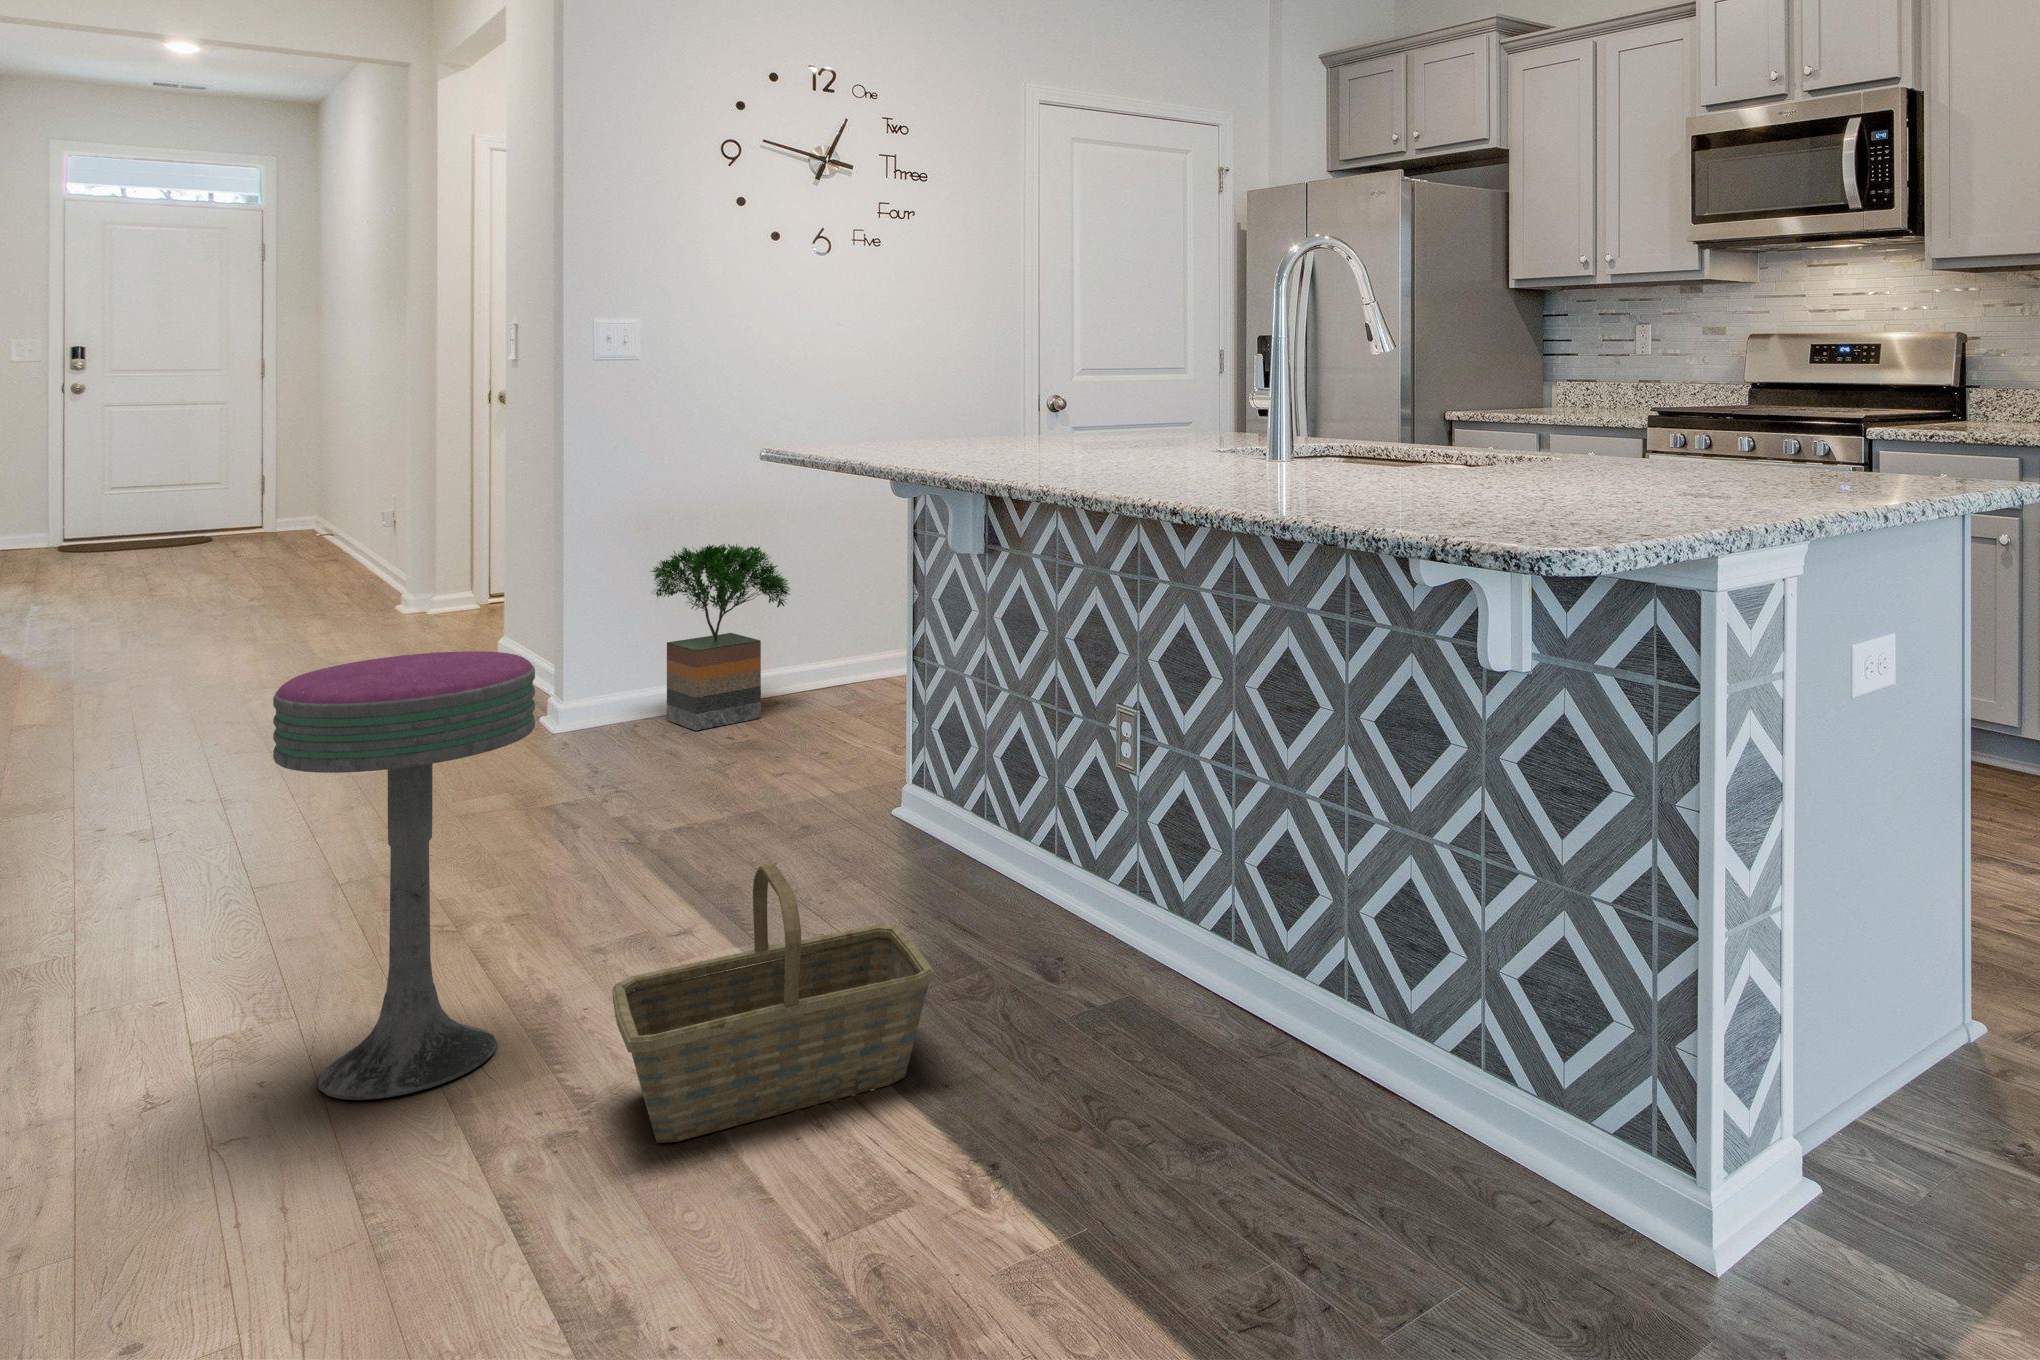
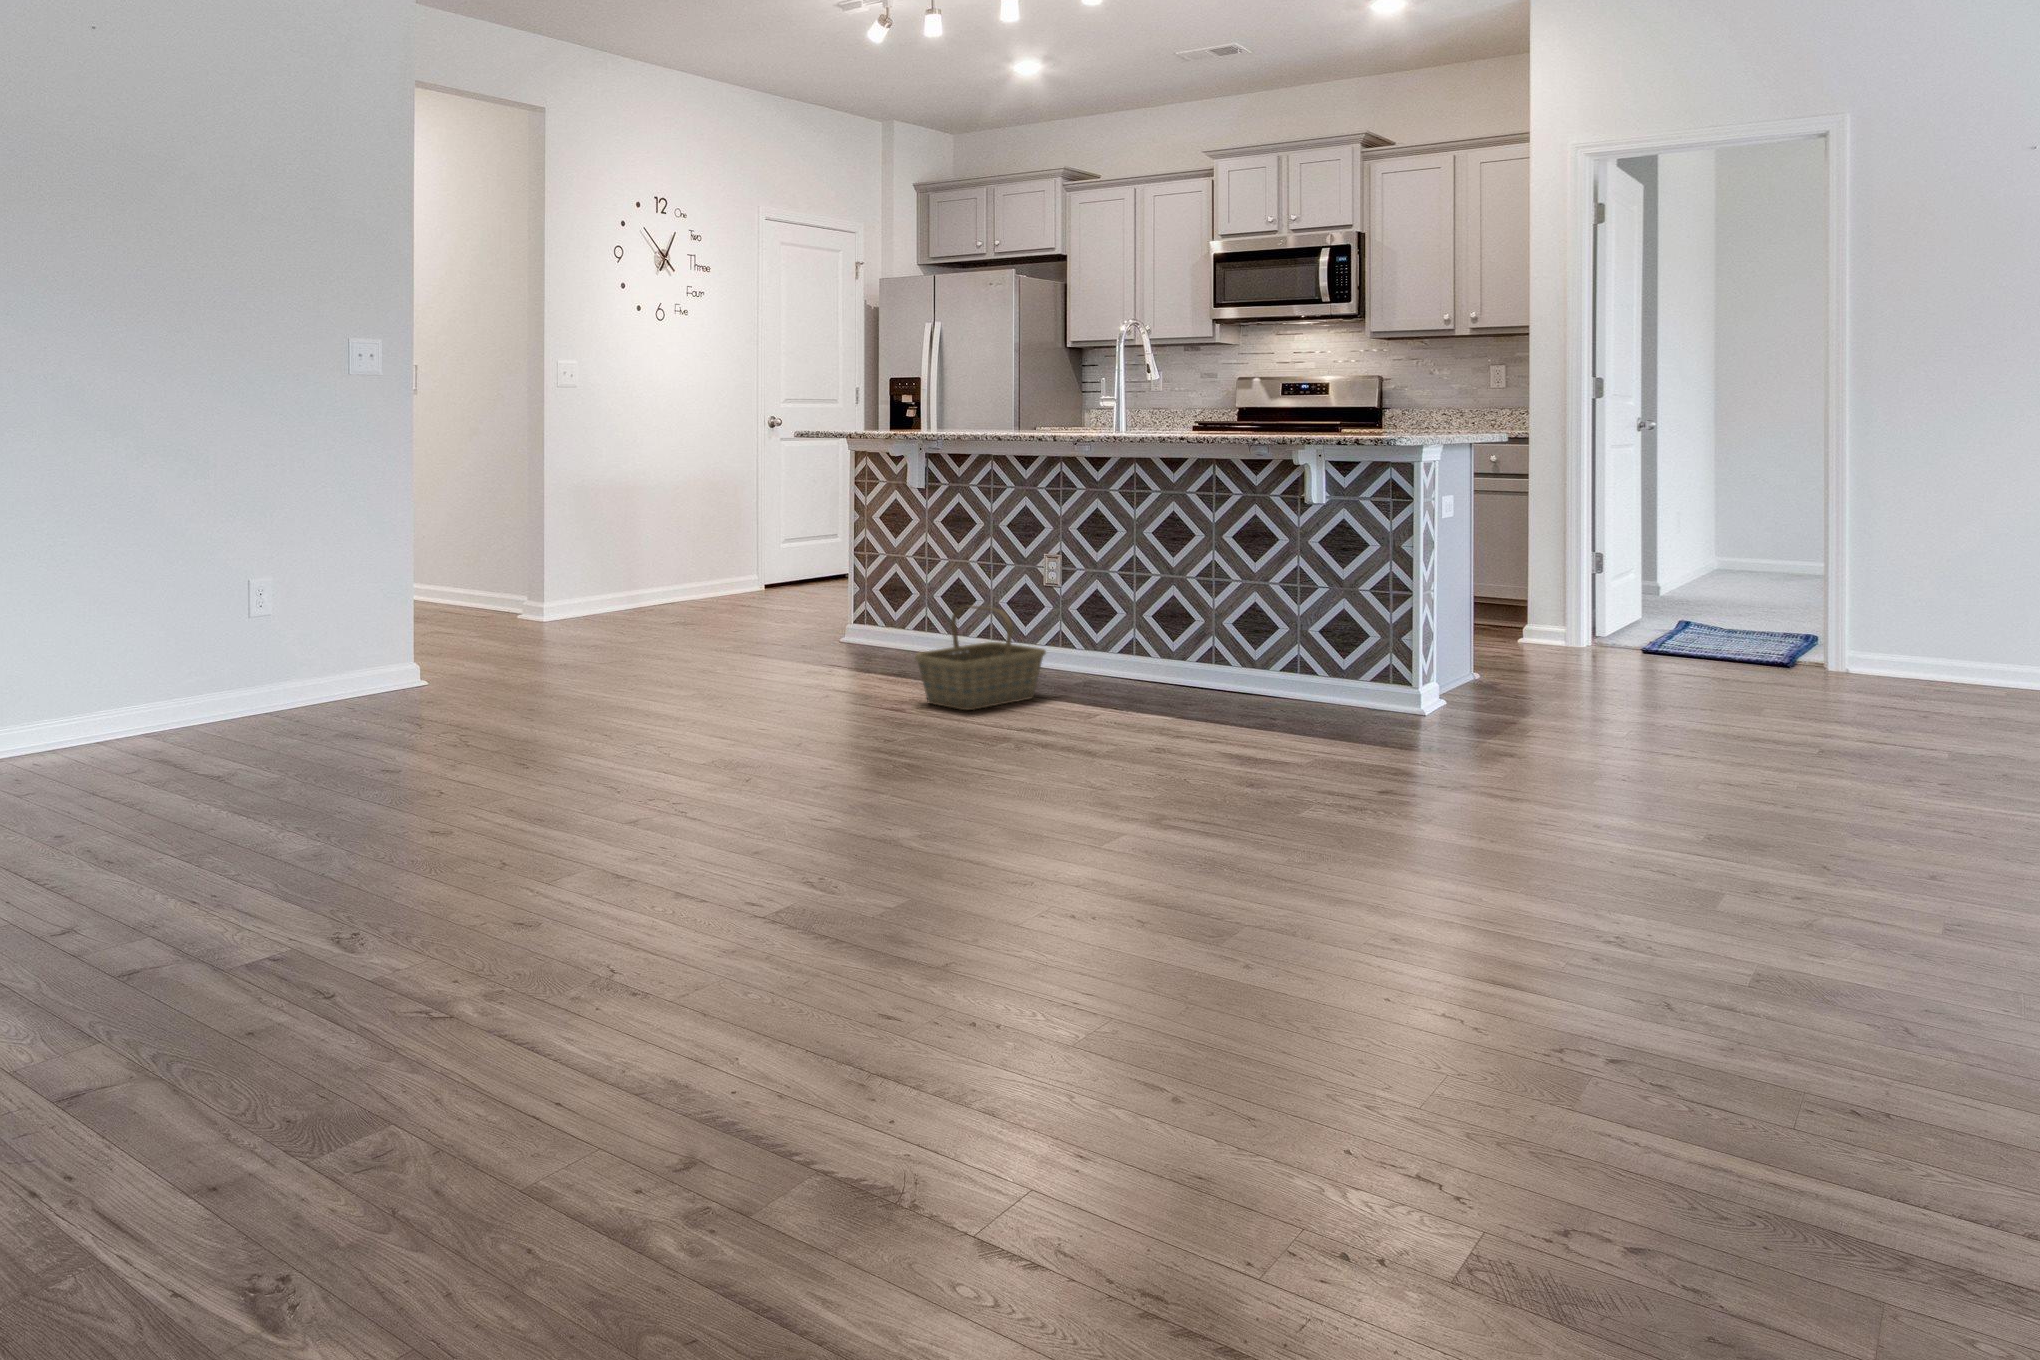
potted tree: present [650,544,790,731] -> none [595,505,684,621]
bar stool: present [273,651,535,1100] -> none [751,516,851,707]

